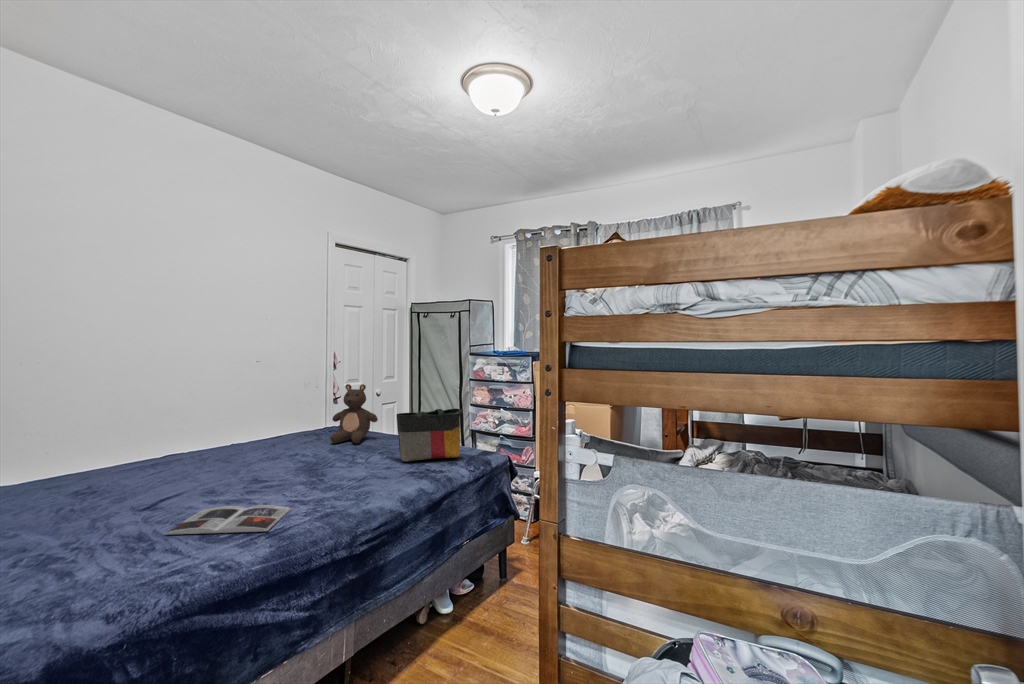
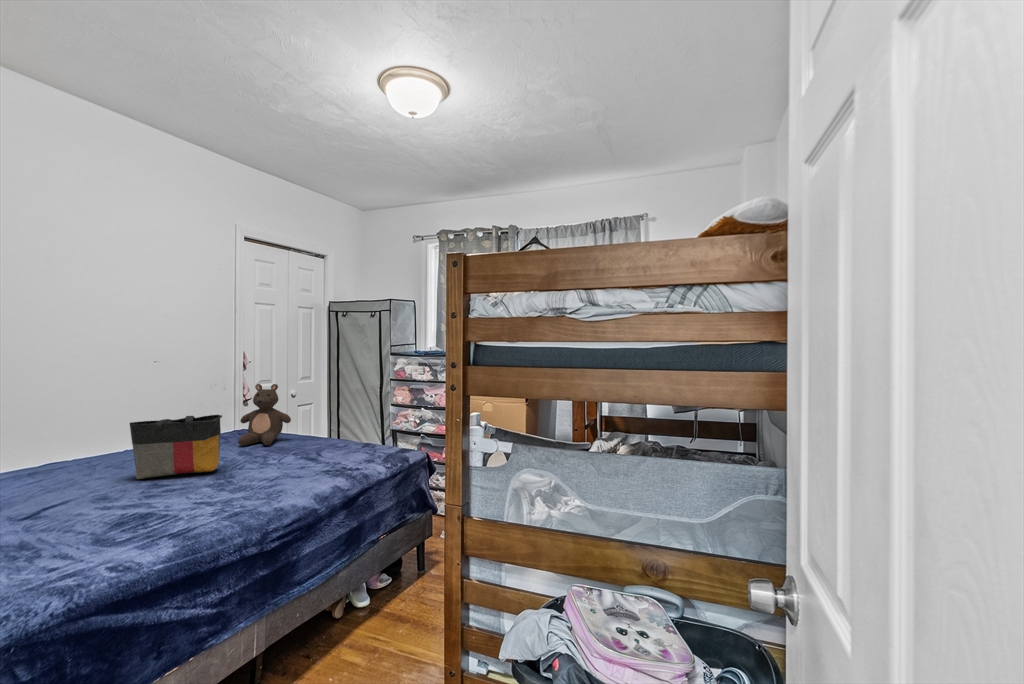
tote bag: present [397,409,463,462] -> present [130,415,222,479]
magazine: present [165,505,291,535] -> none [49,508,196,542]

